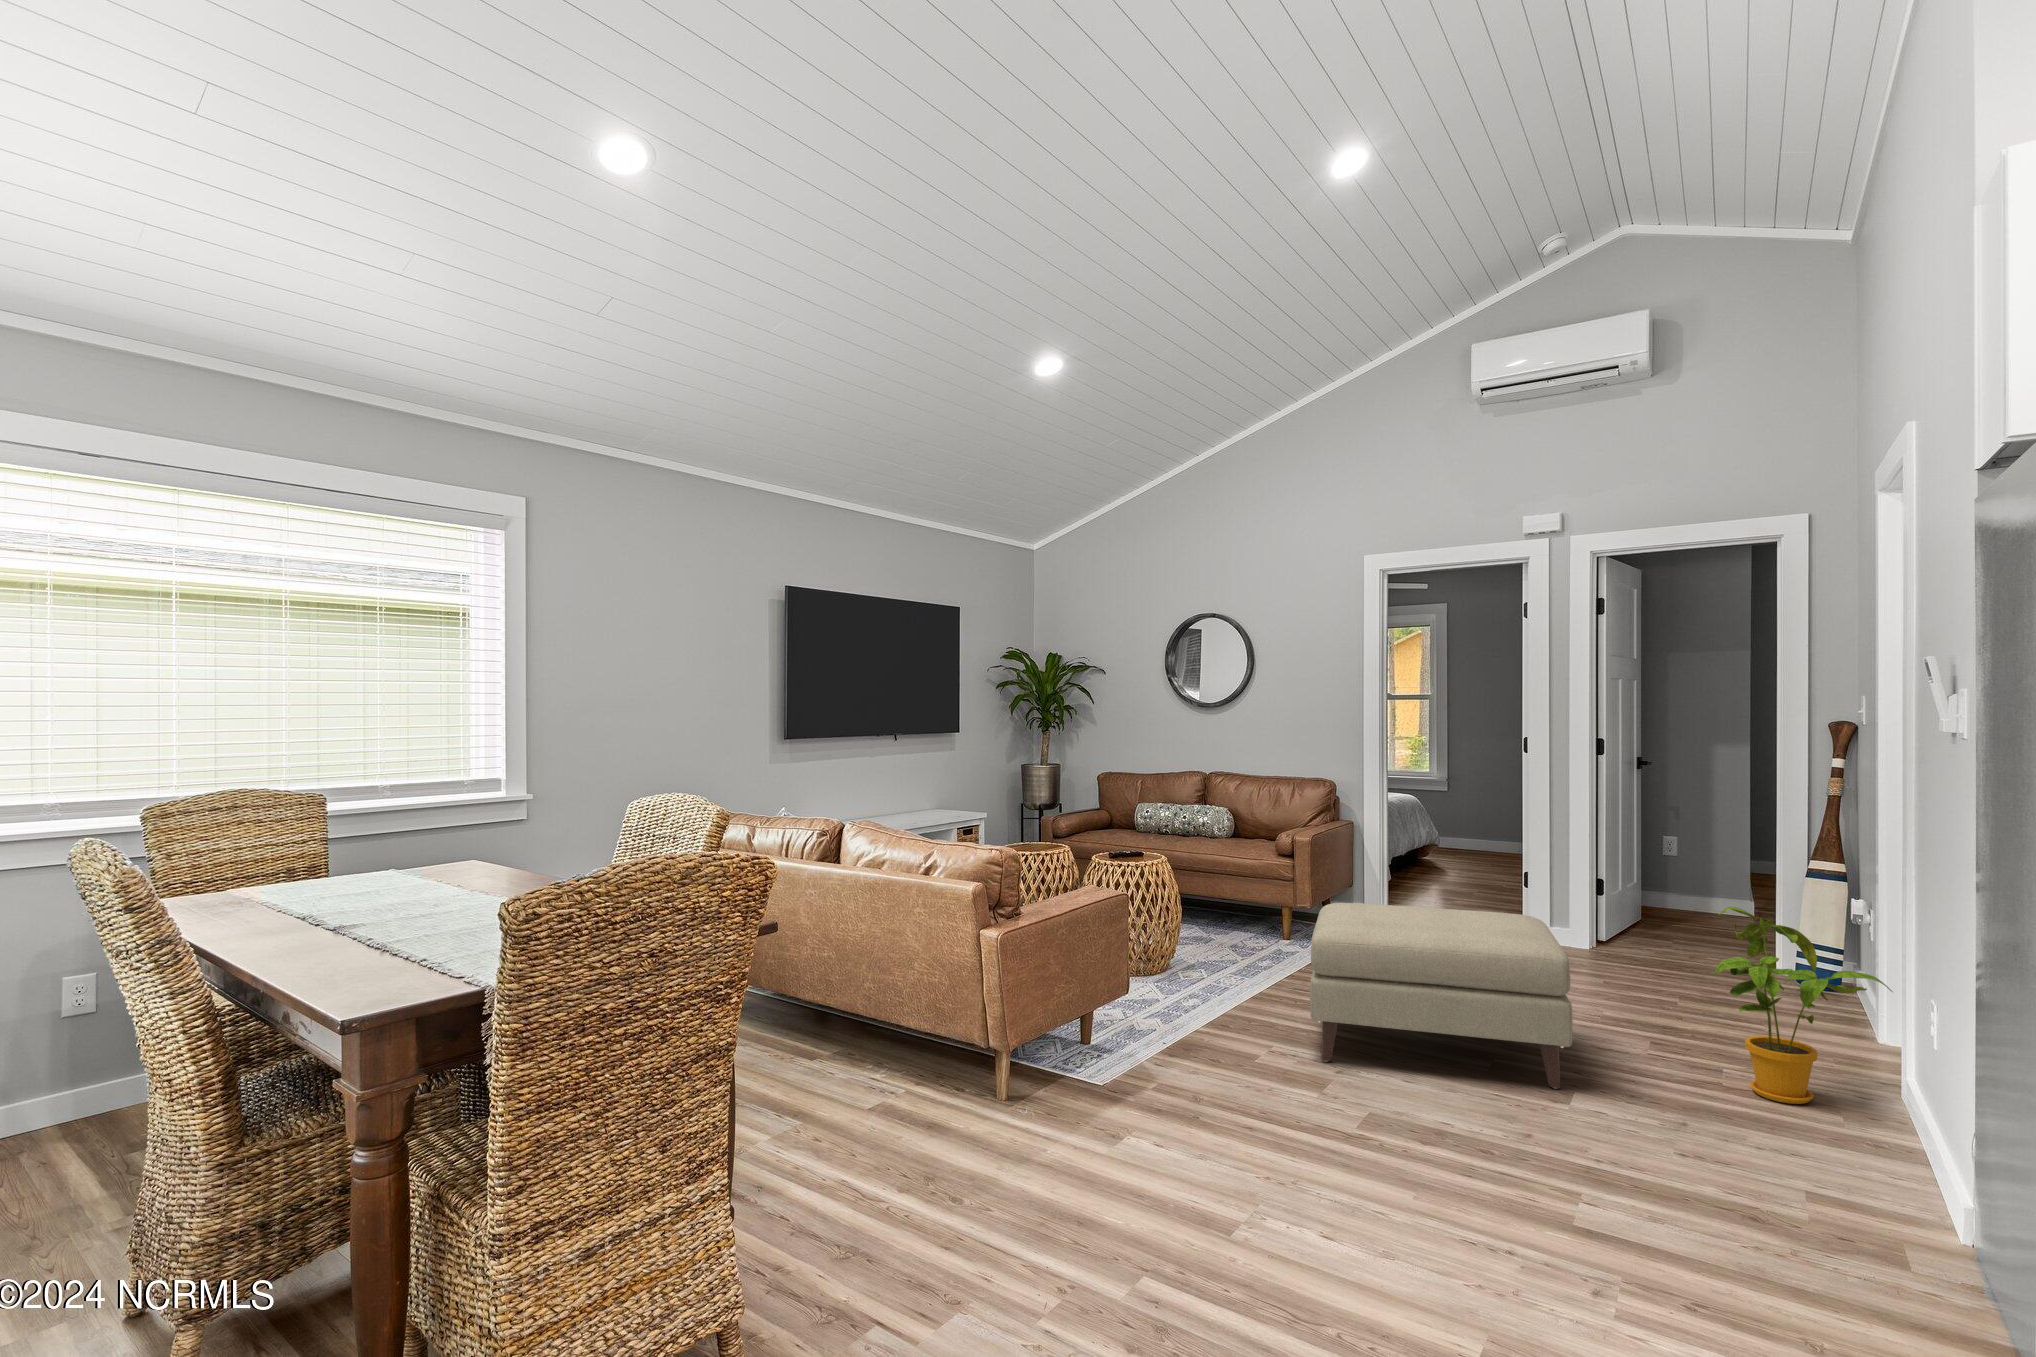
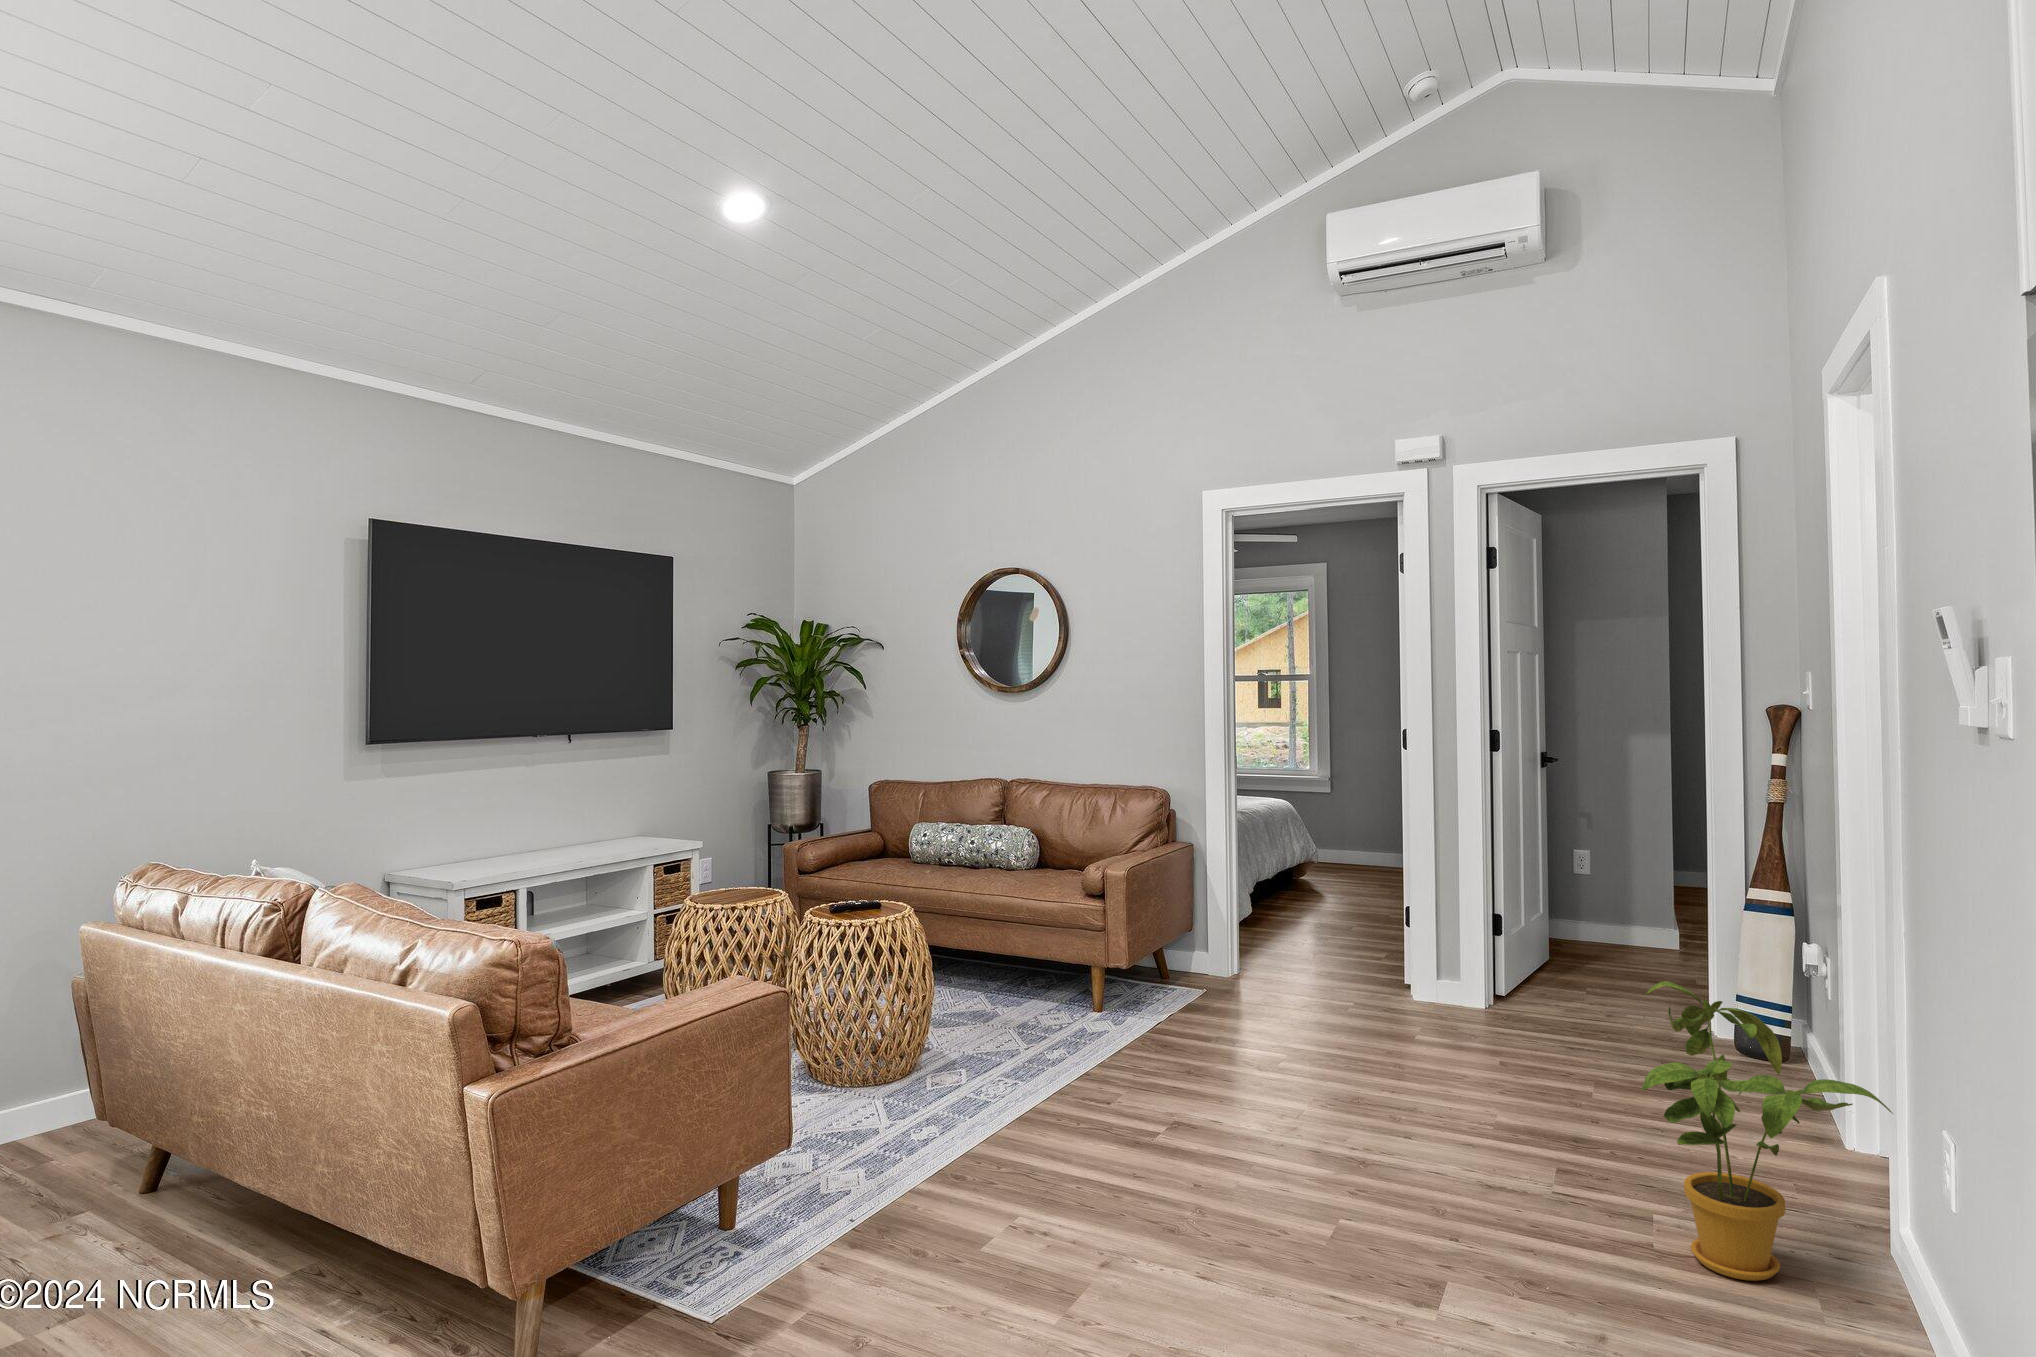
ottoman: present [1310,903,1573,1089] -> none [1063,981,1440,1273]

